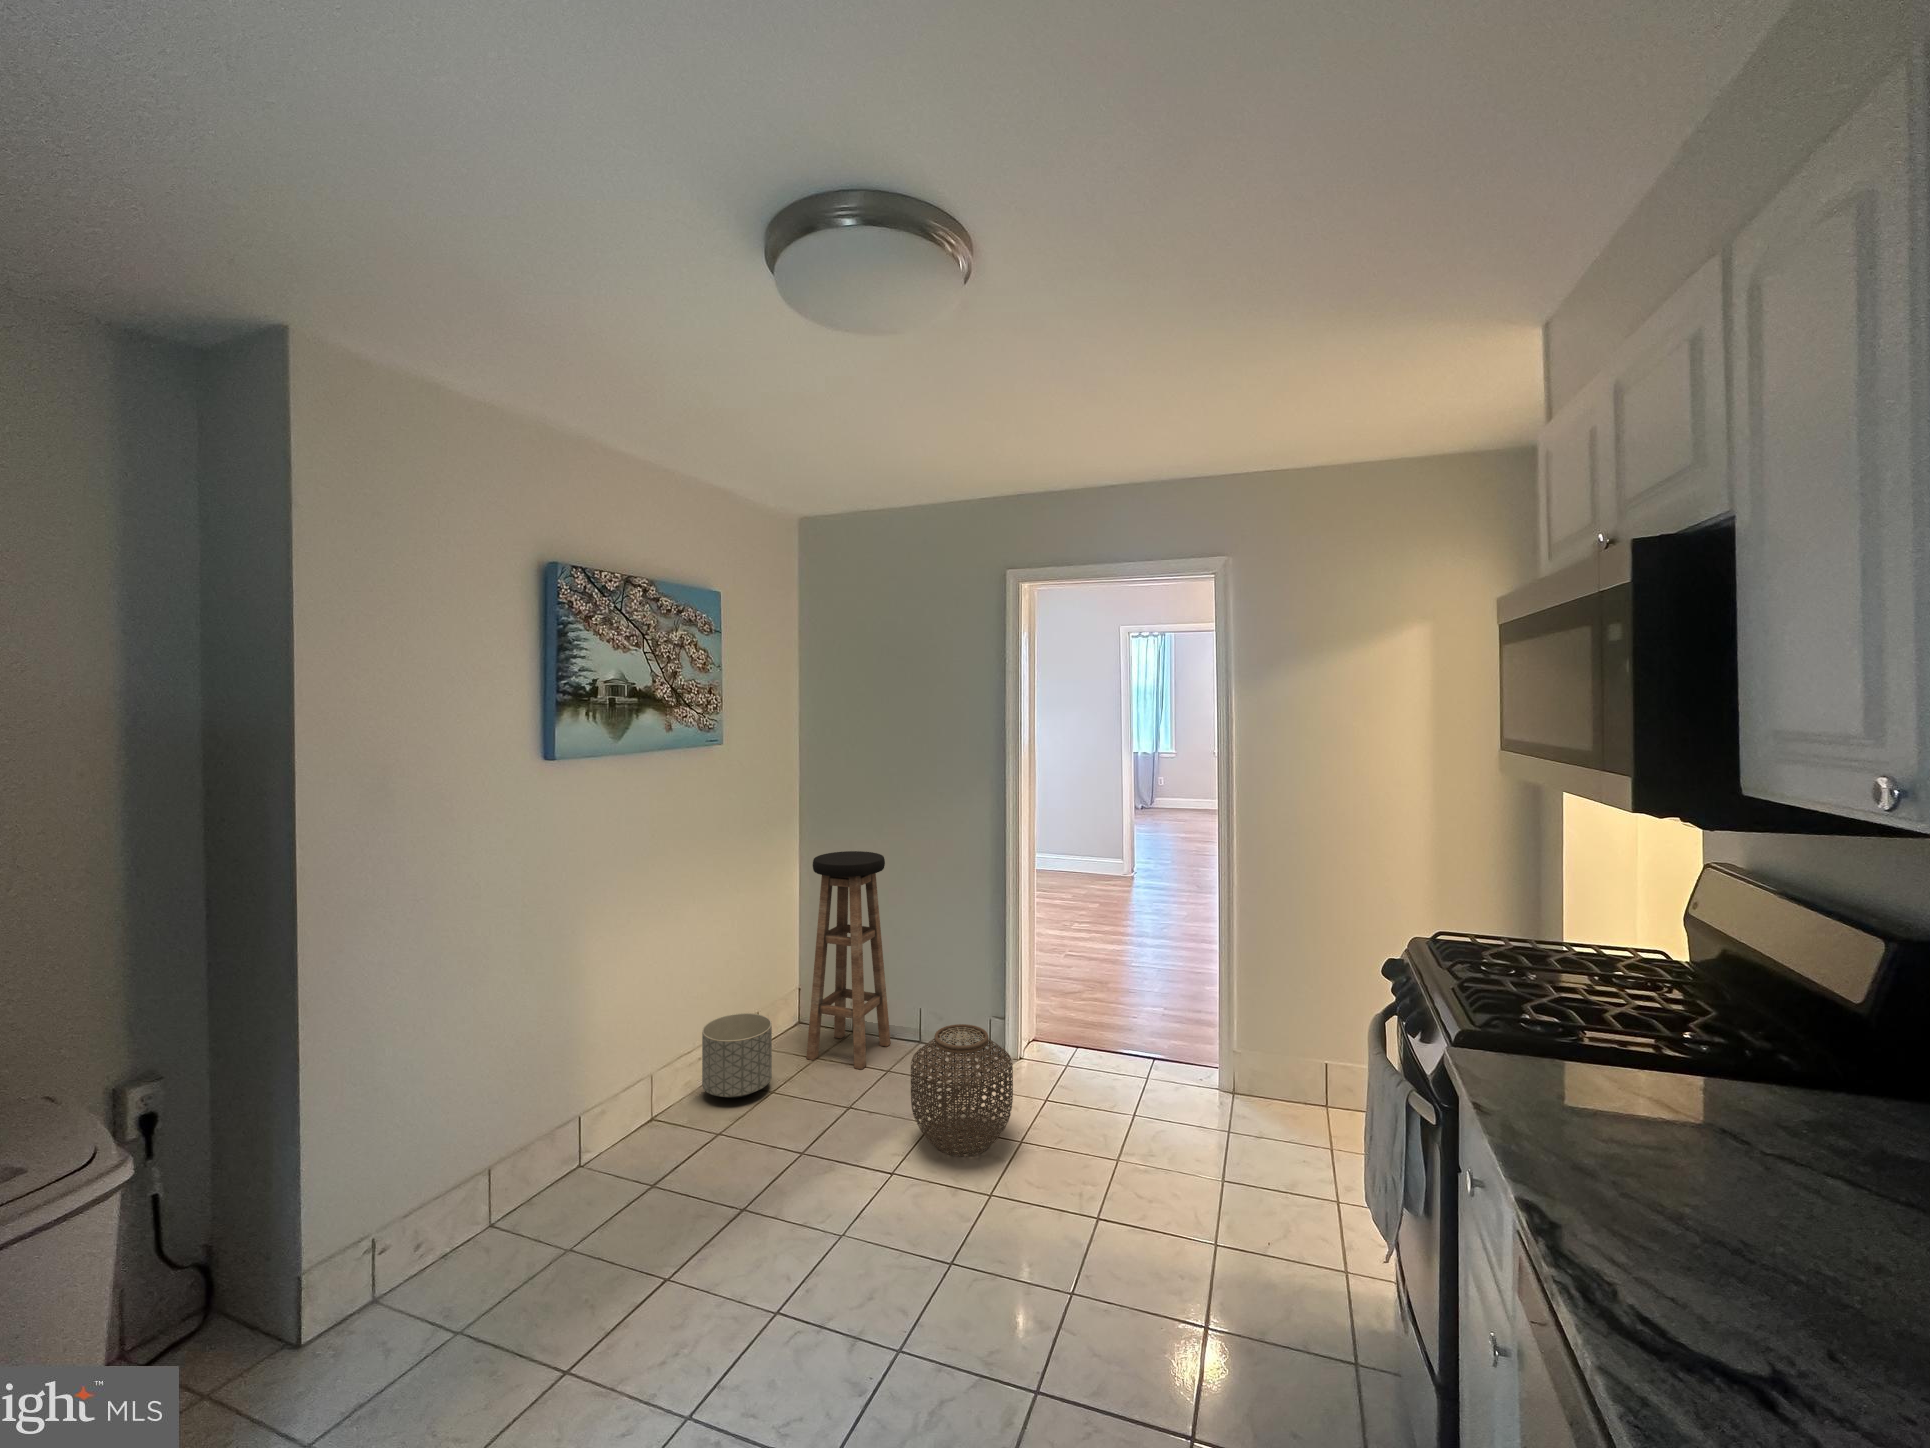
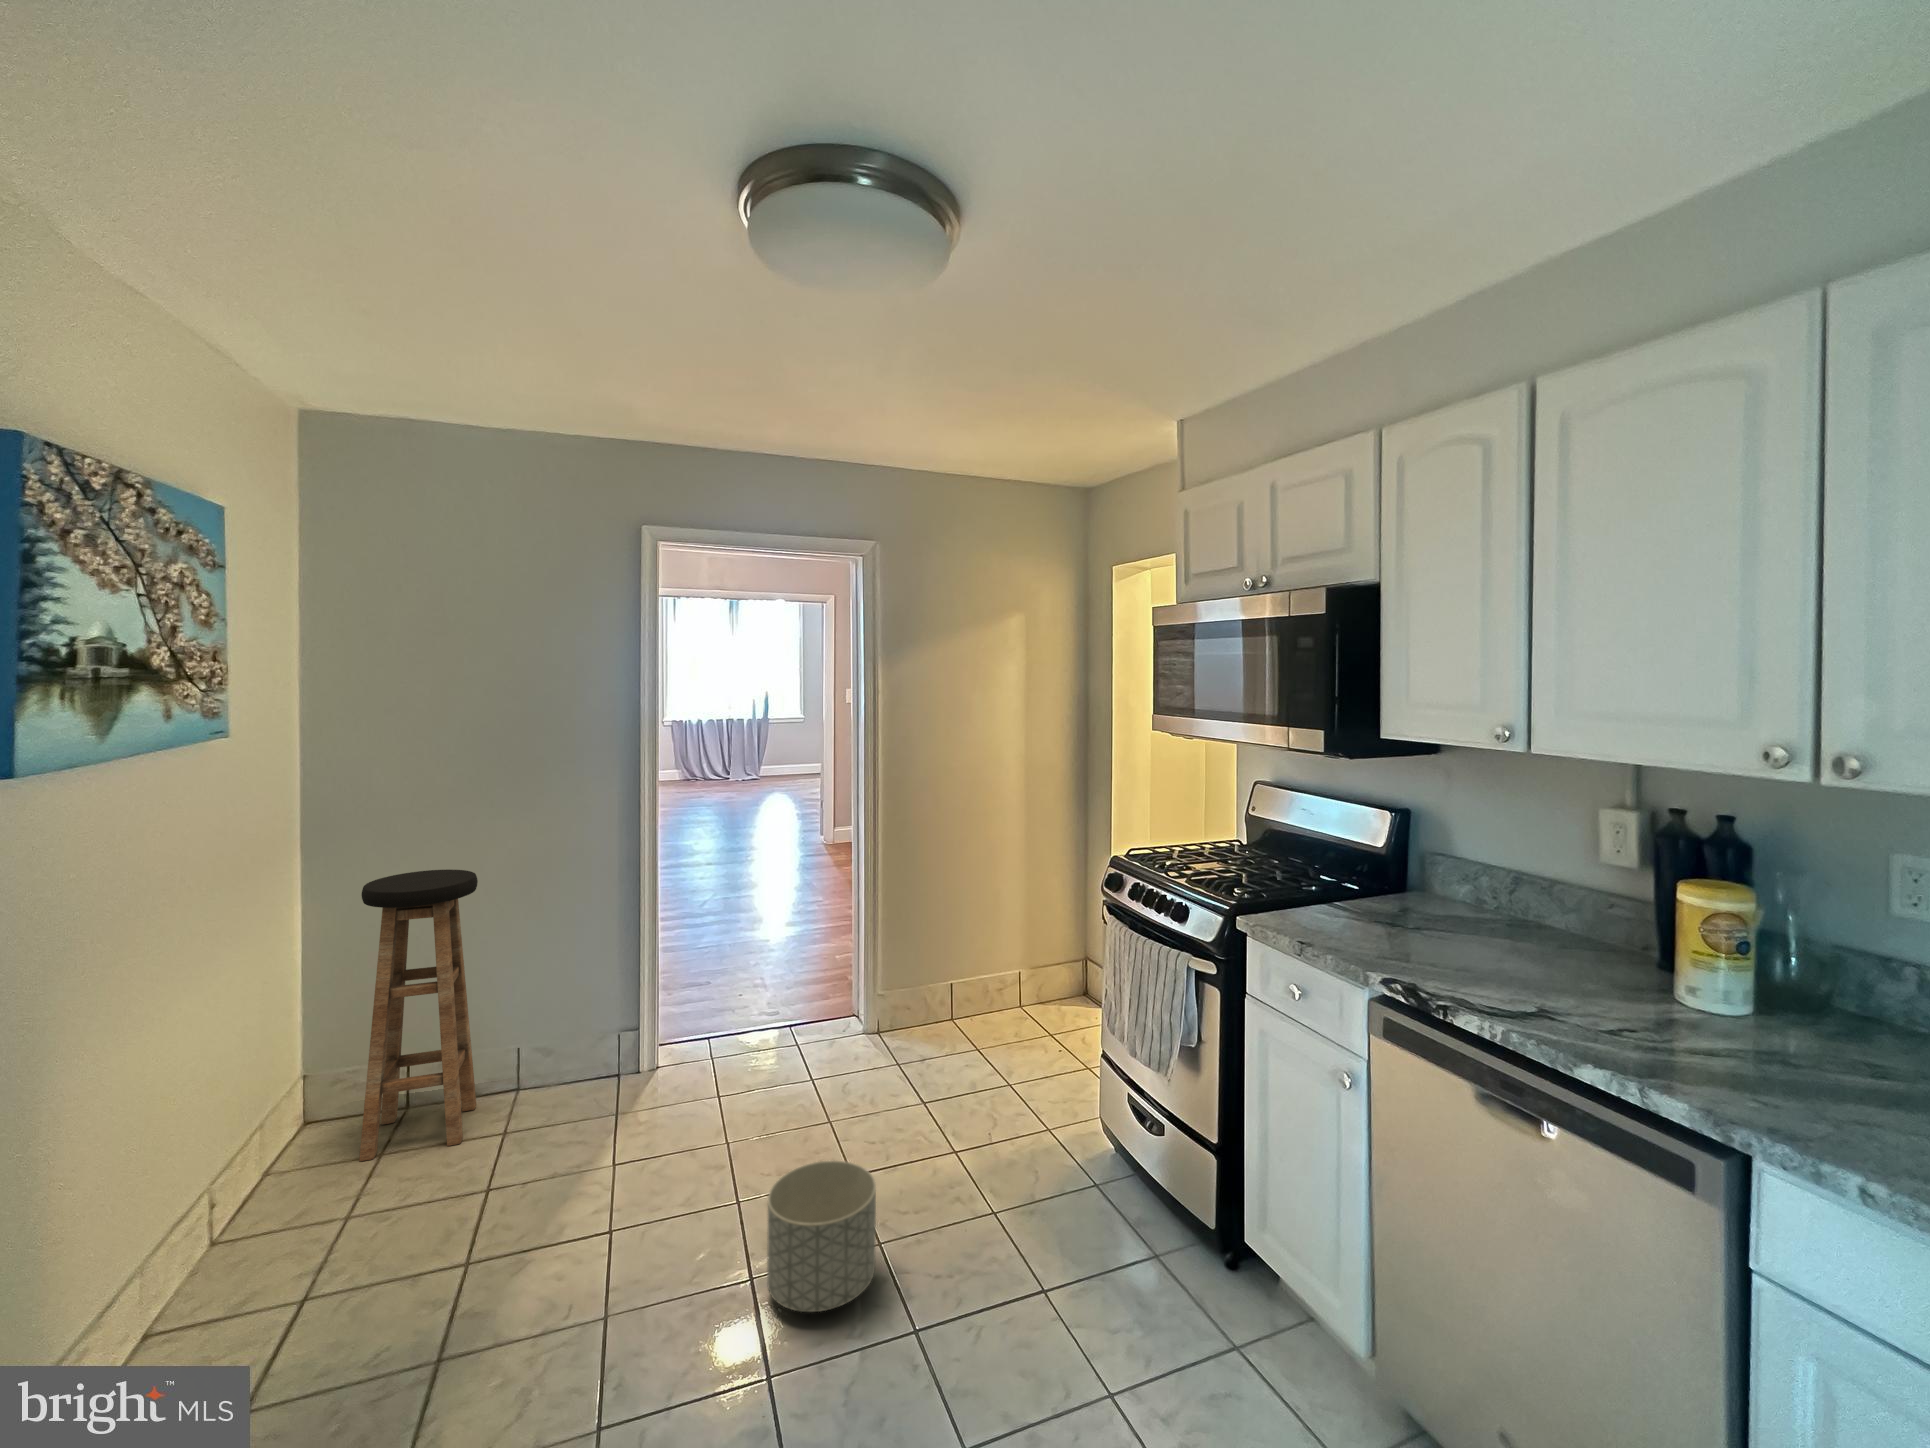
planter: present [702,1013,772,1098] -> present [767,1160,876,1312]
woven basket: present [911,1024,1013,1156] -> none [592,1034,715,1180]

